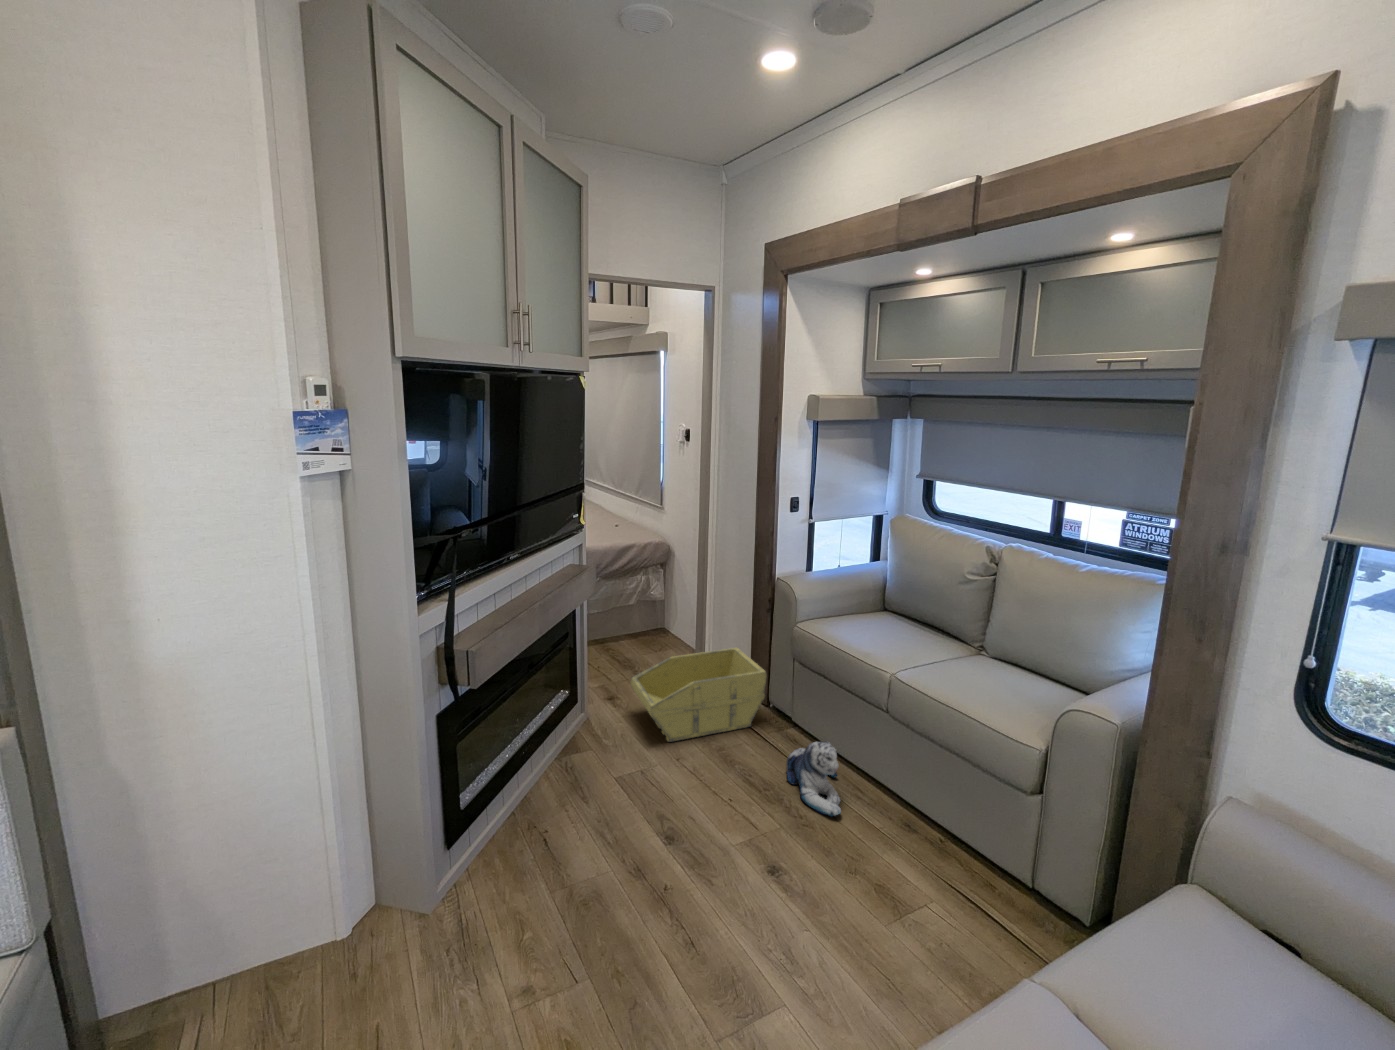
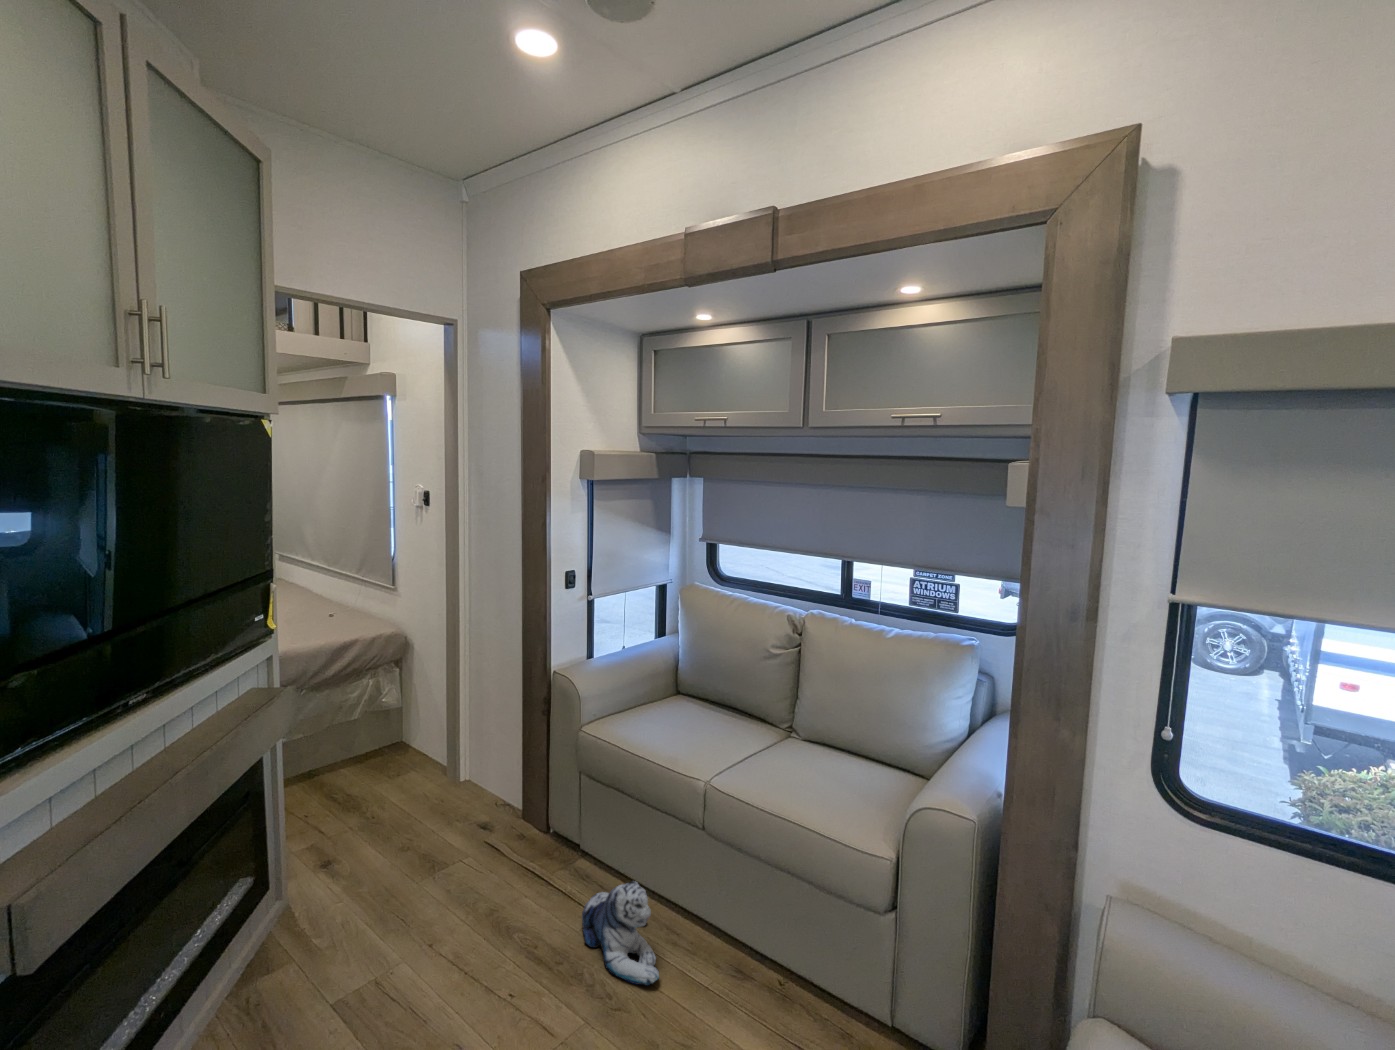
storage bin: present [631,648,767,742] -> none [354,765,548,922]

